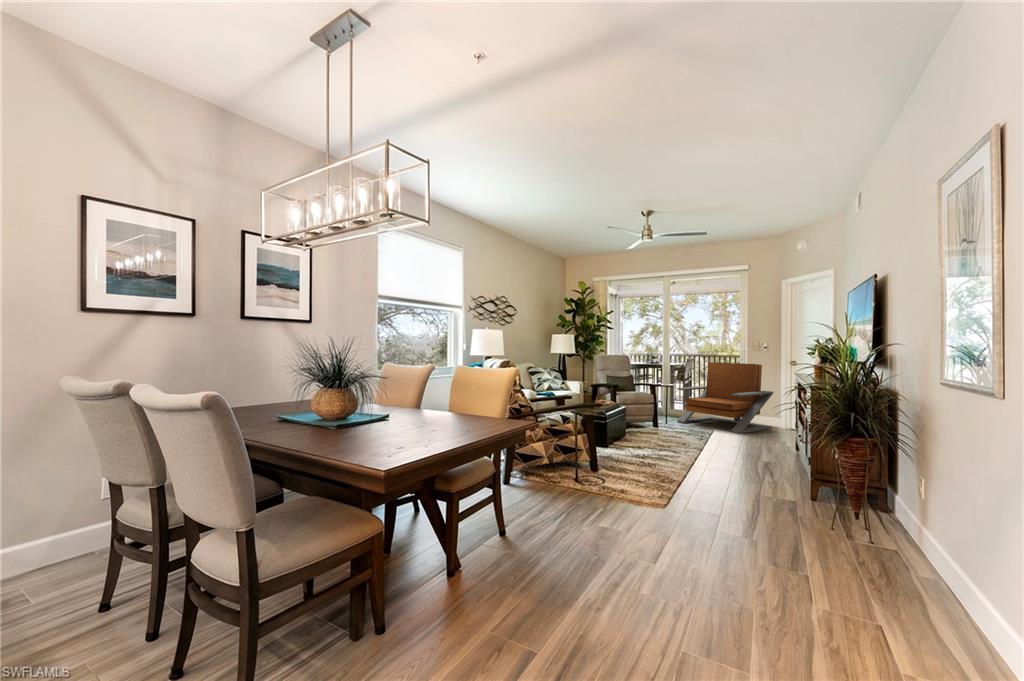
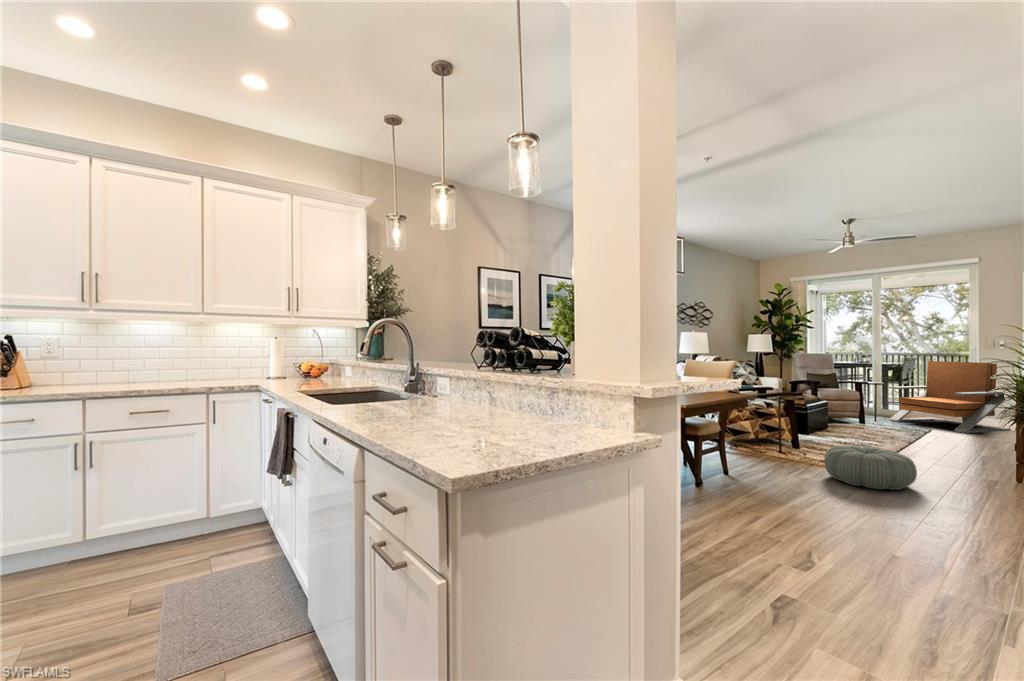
pouf: none [625,476,728,542] -> present [824,445,917,490]

